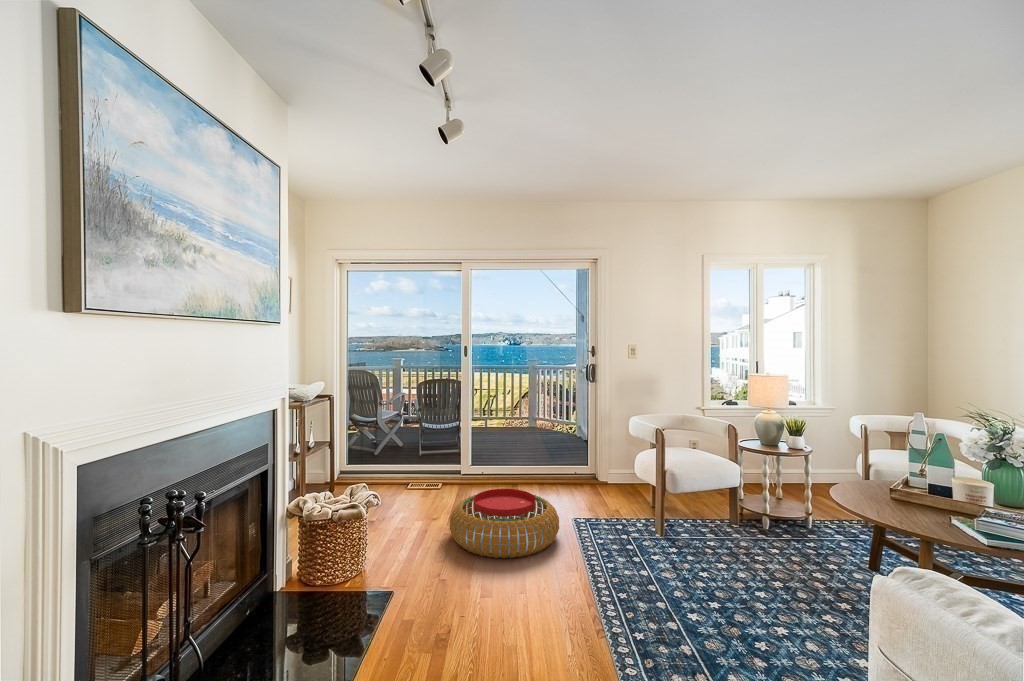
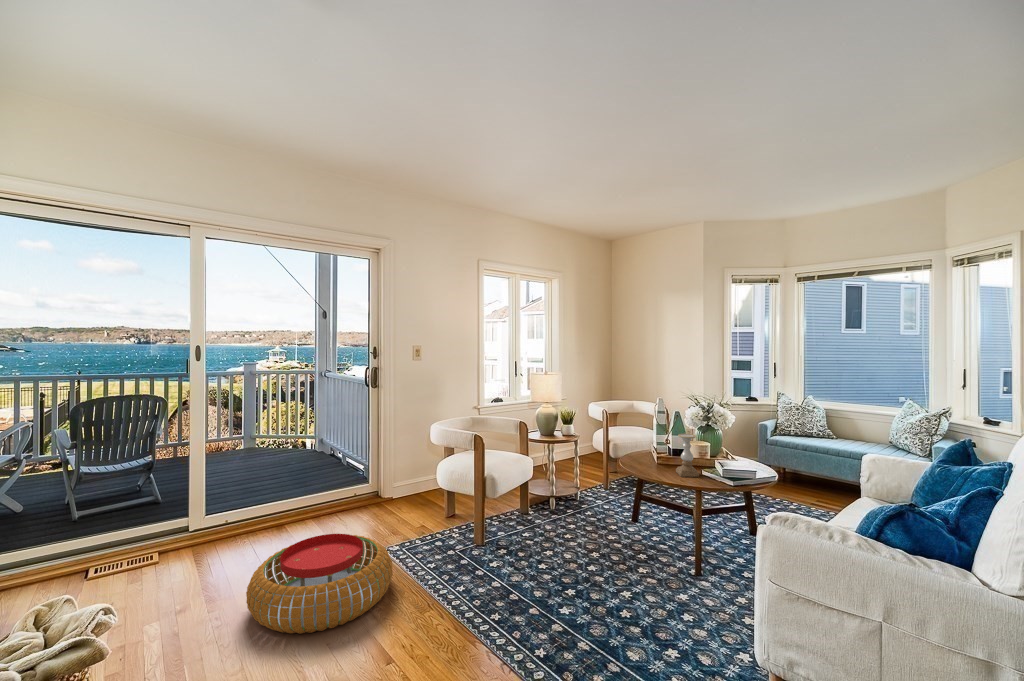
candle holder: none [906,460,939,522] -> present [676,434,699,477]

